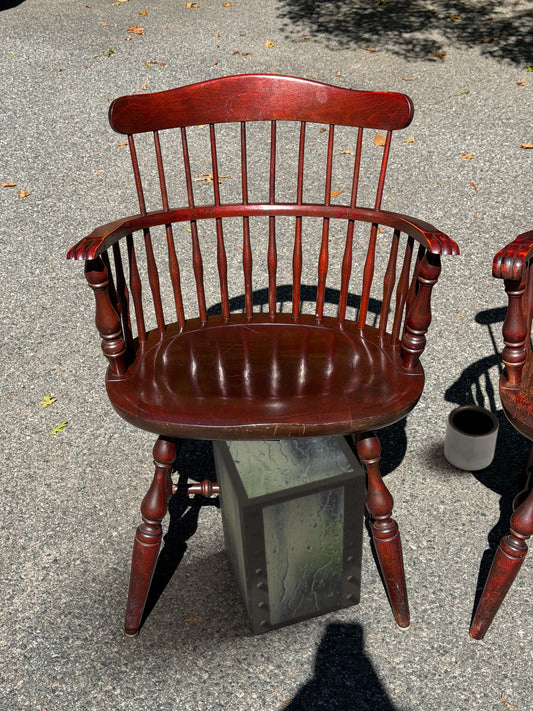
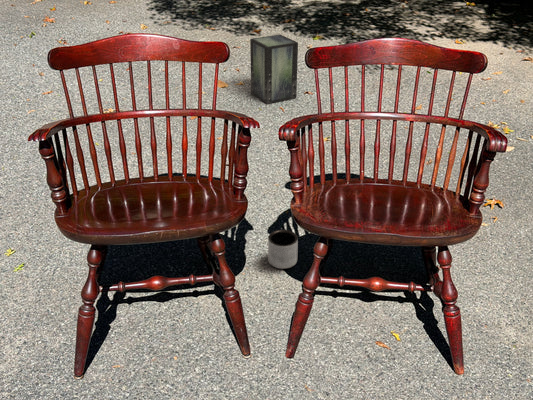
storage box: present [212,435,366,635] -> present [250,35,298,104]

